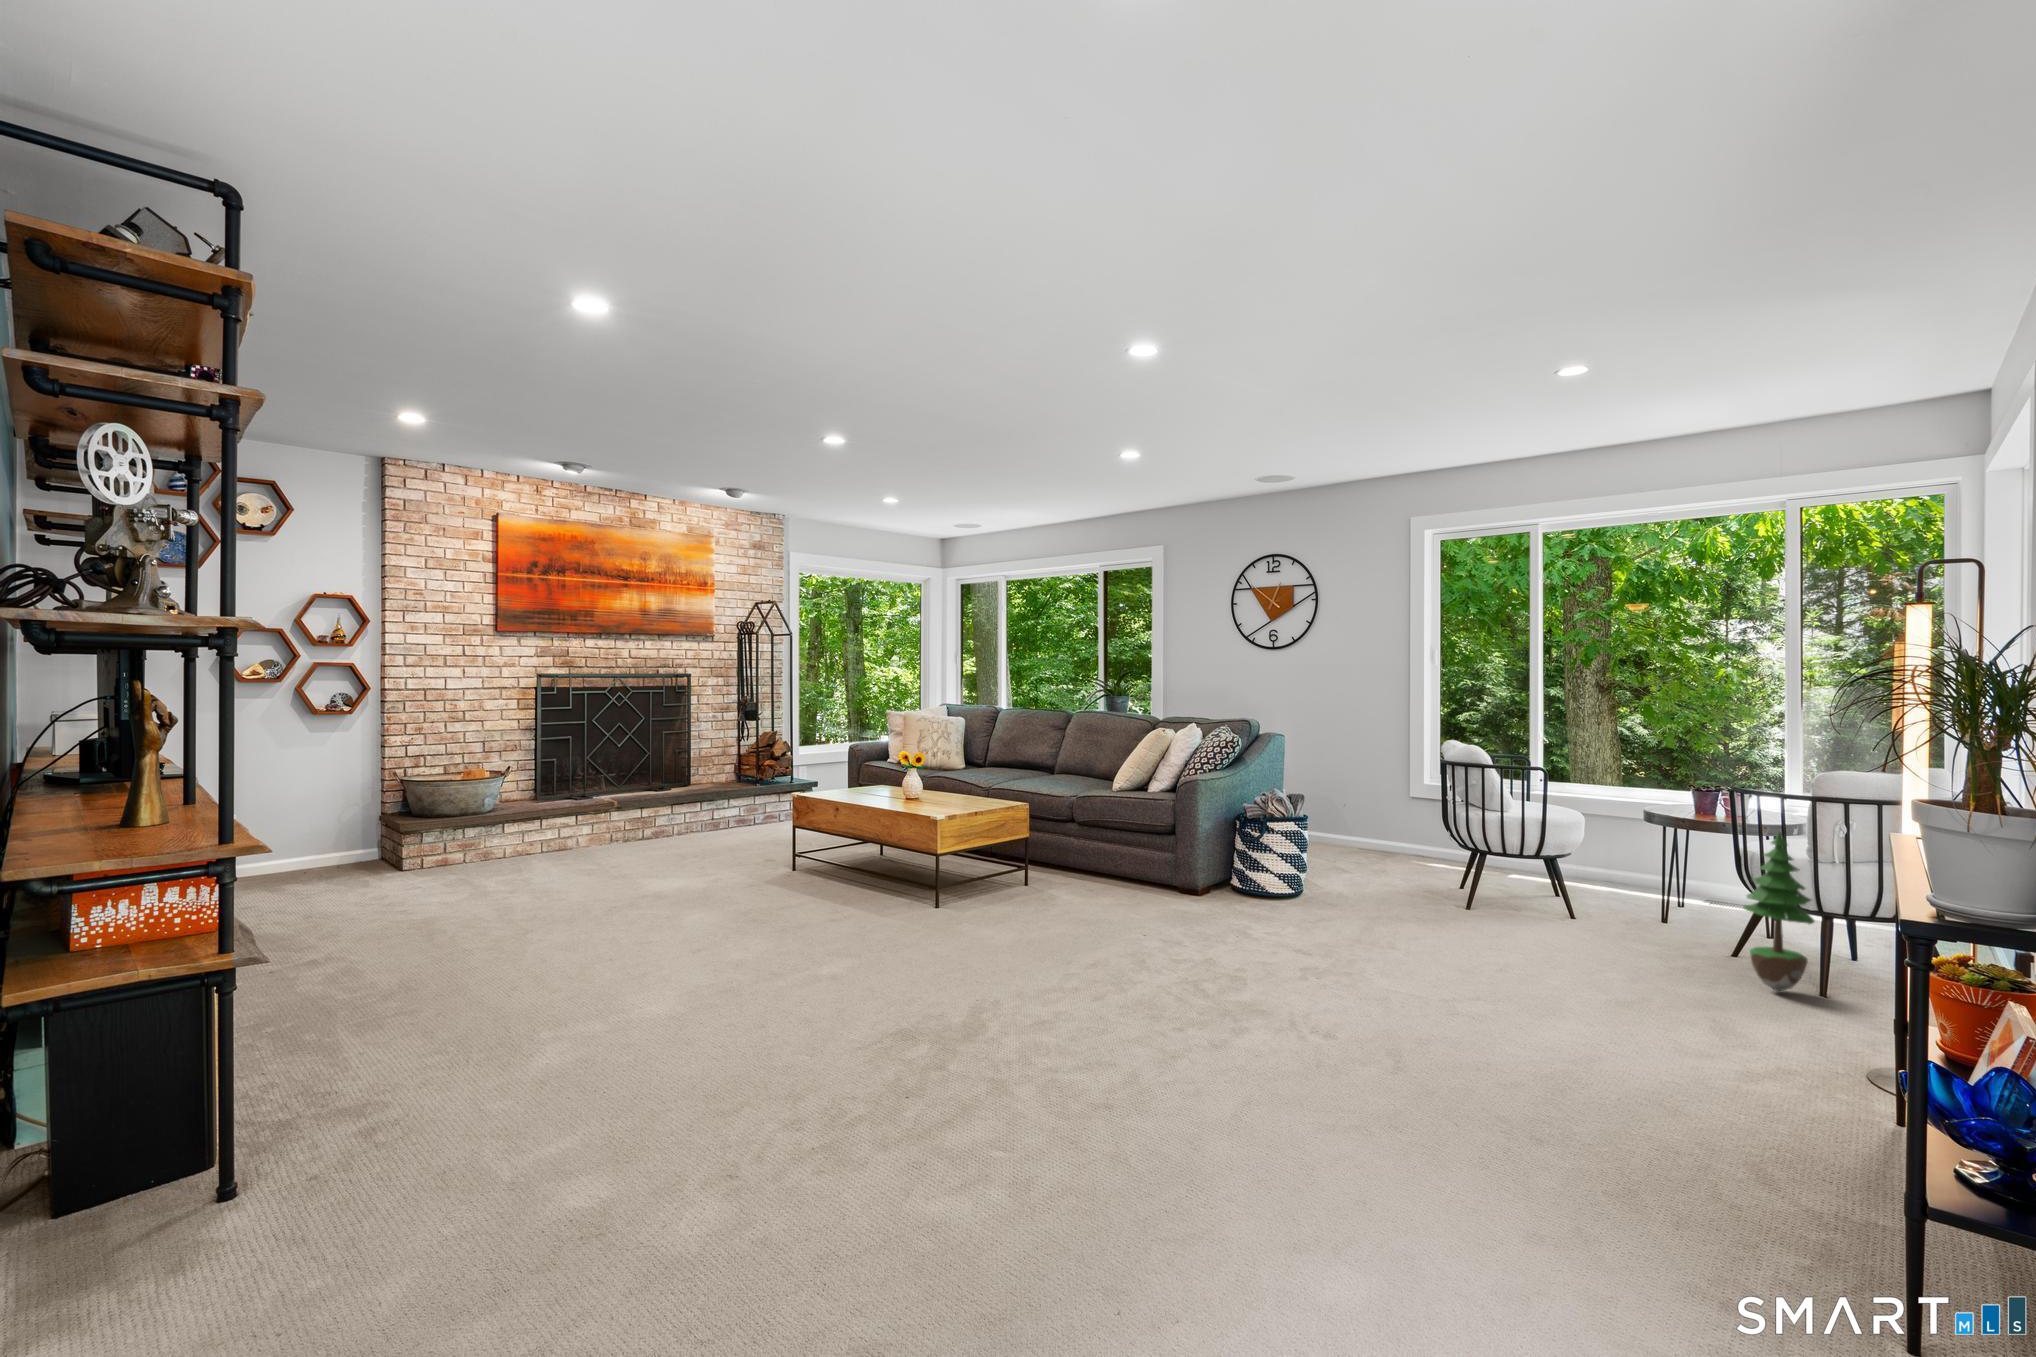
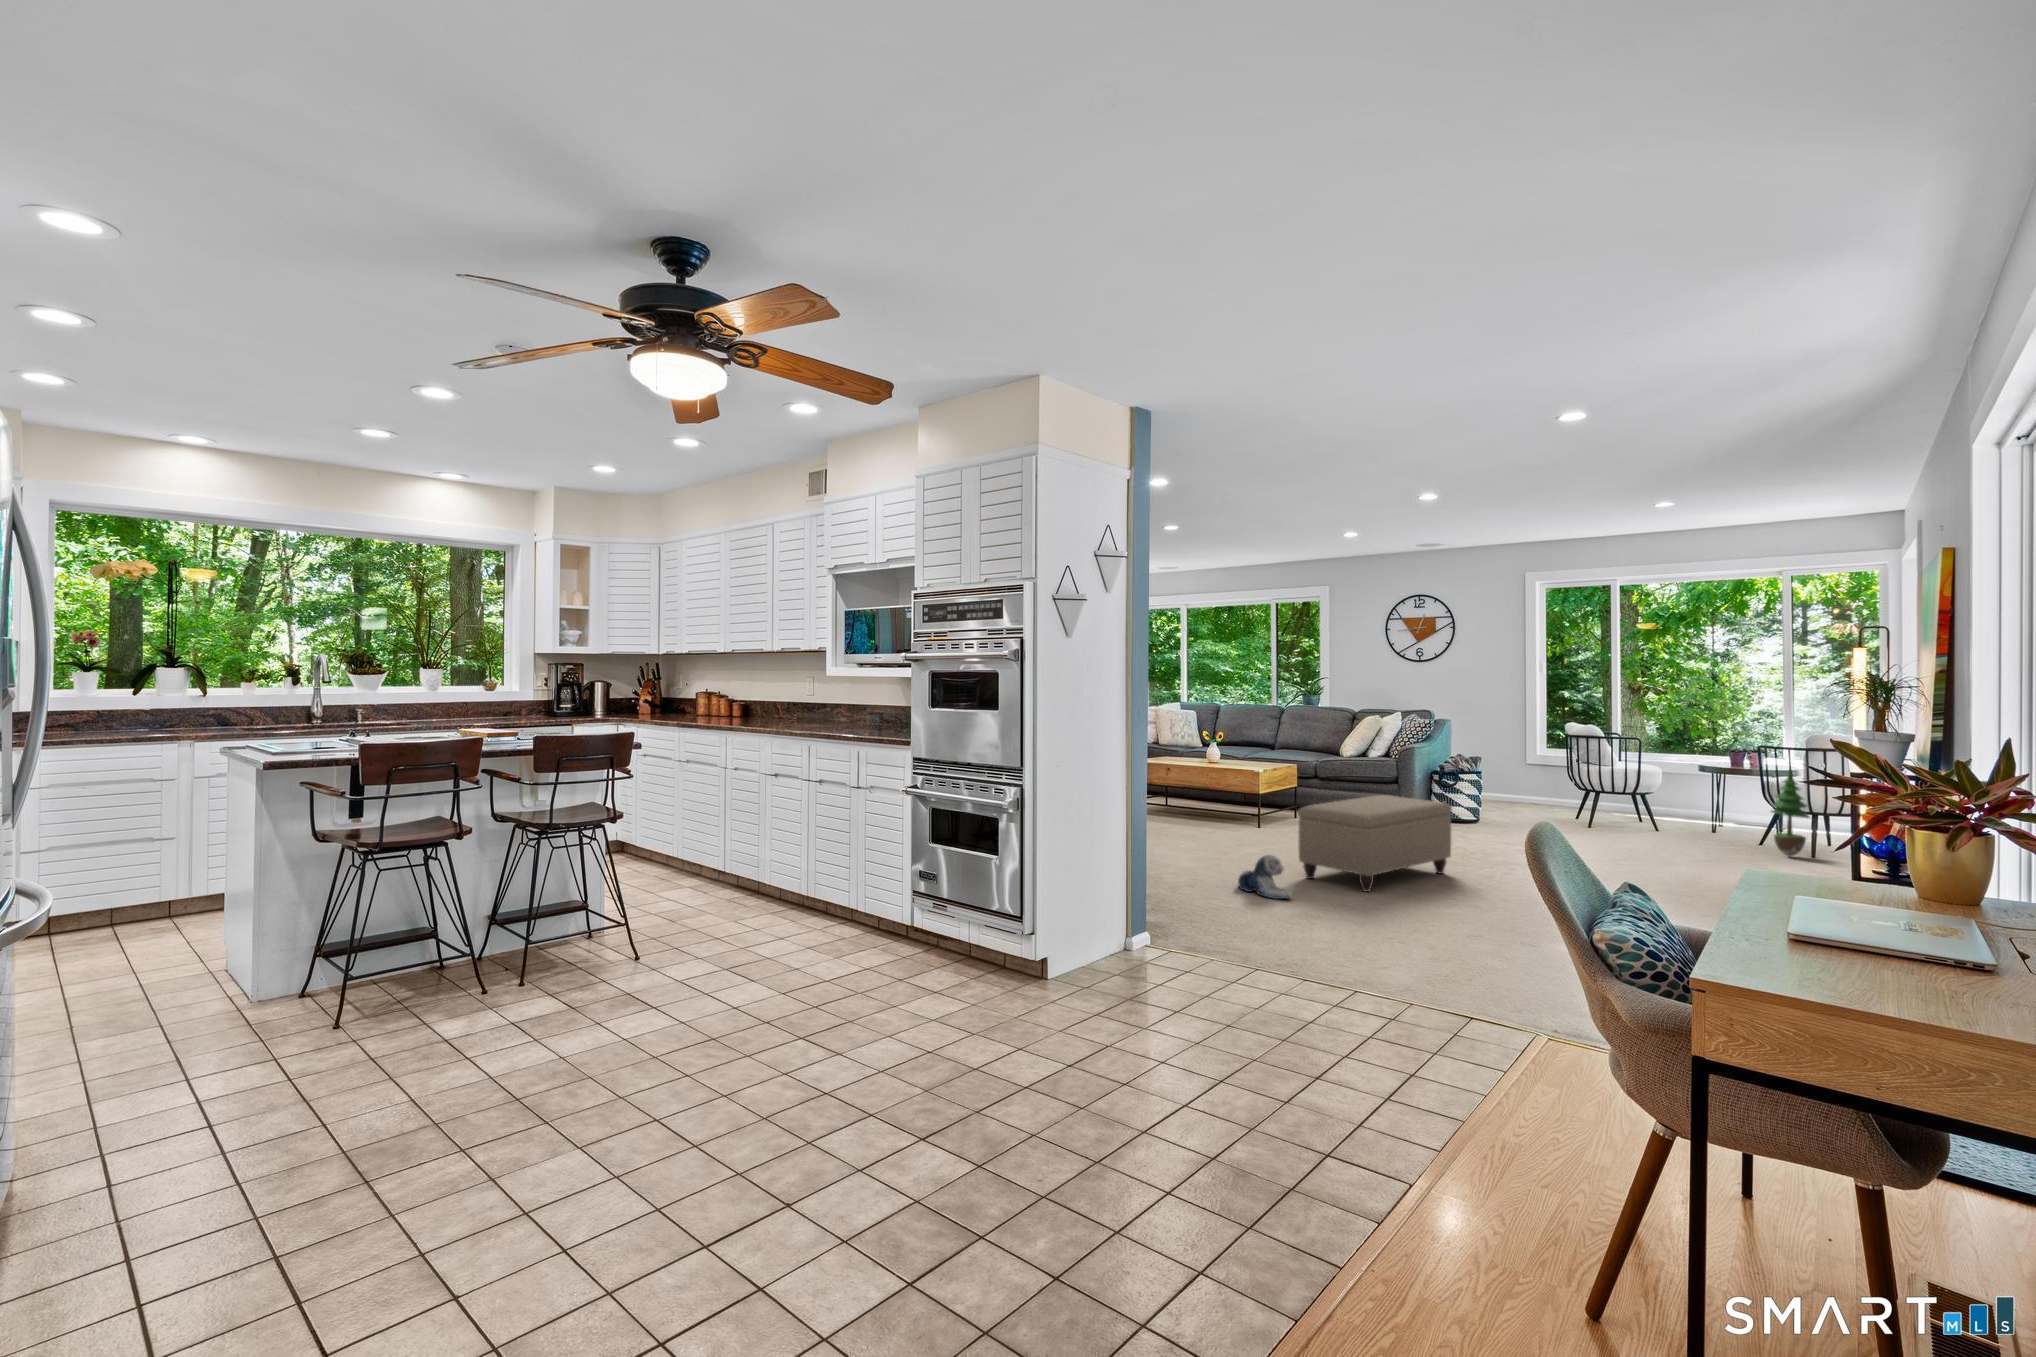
ottoman: none [805,872,1117,1091] -> present [1298,795,1452,892]
plush toy: none [627,1013,711,1118] -> present [1238,855,1292,899]

